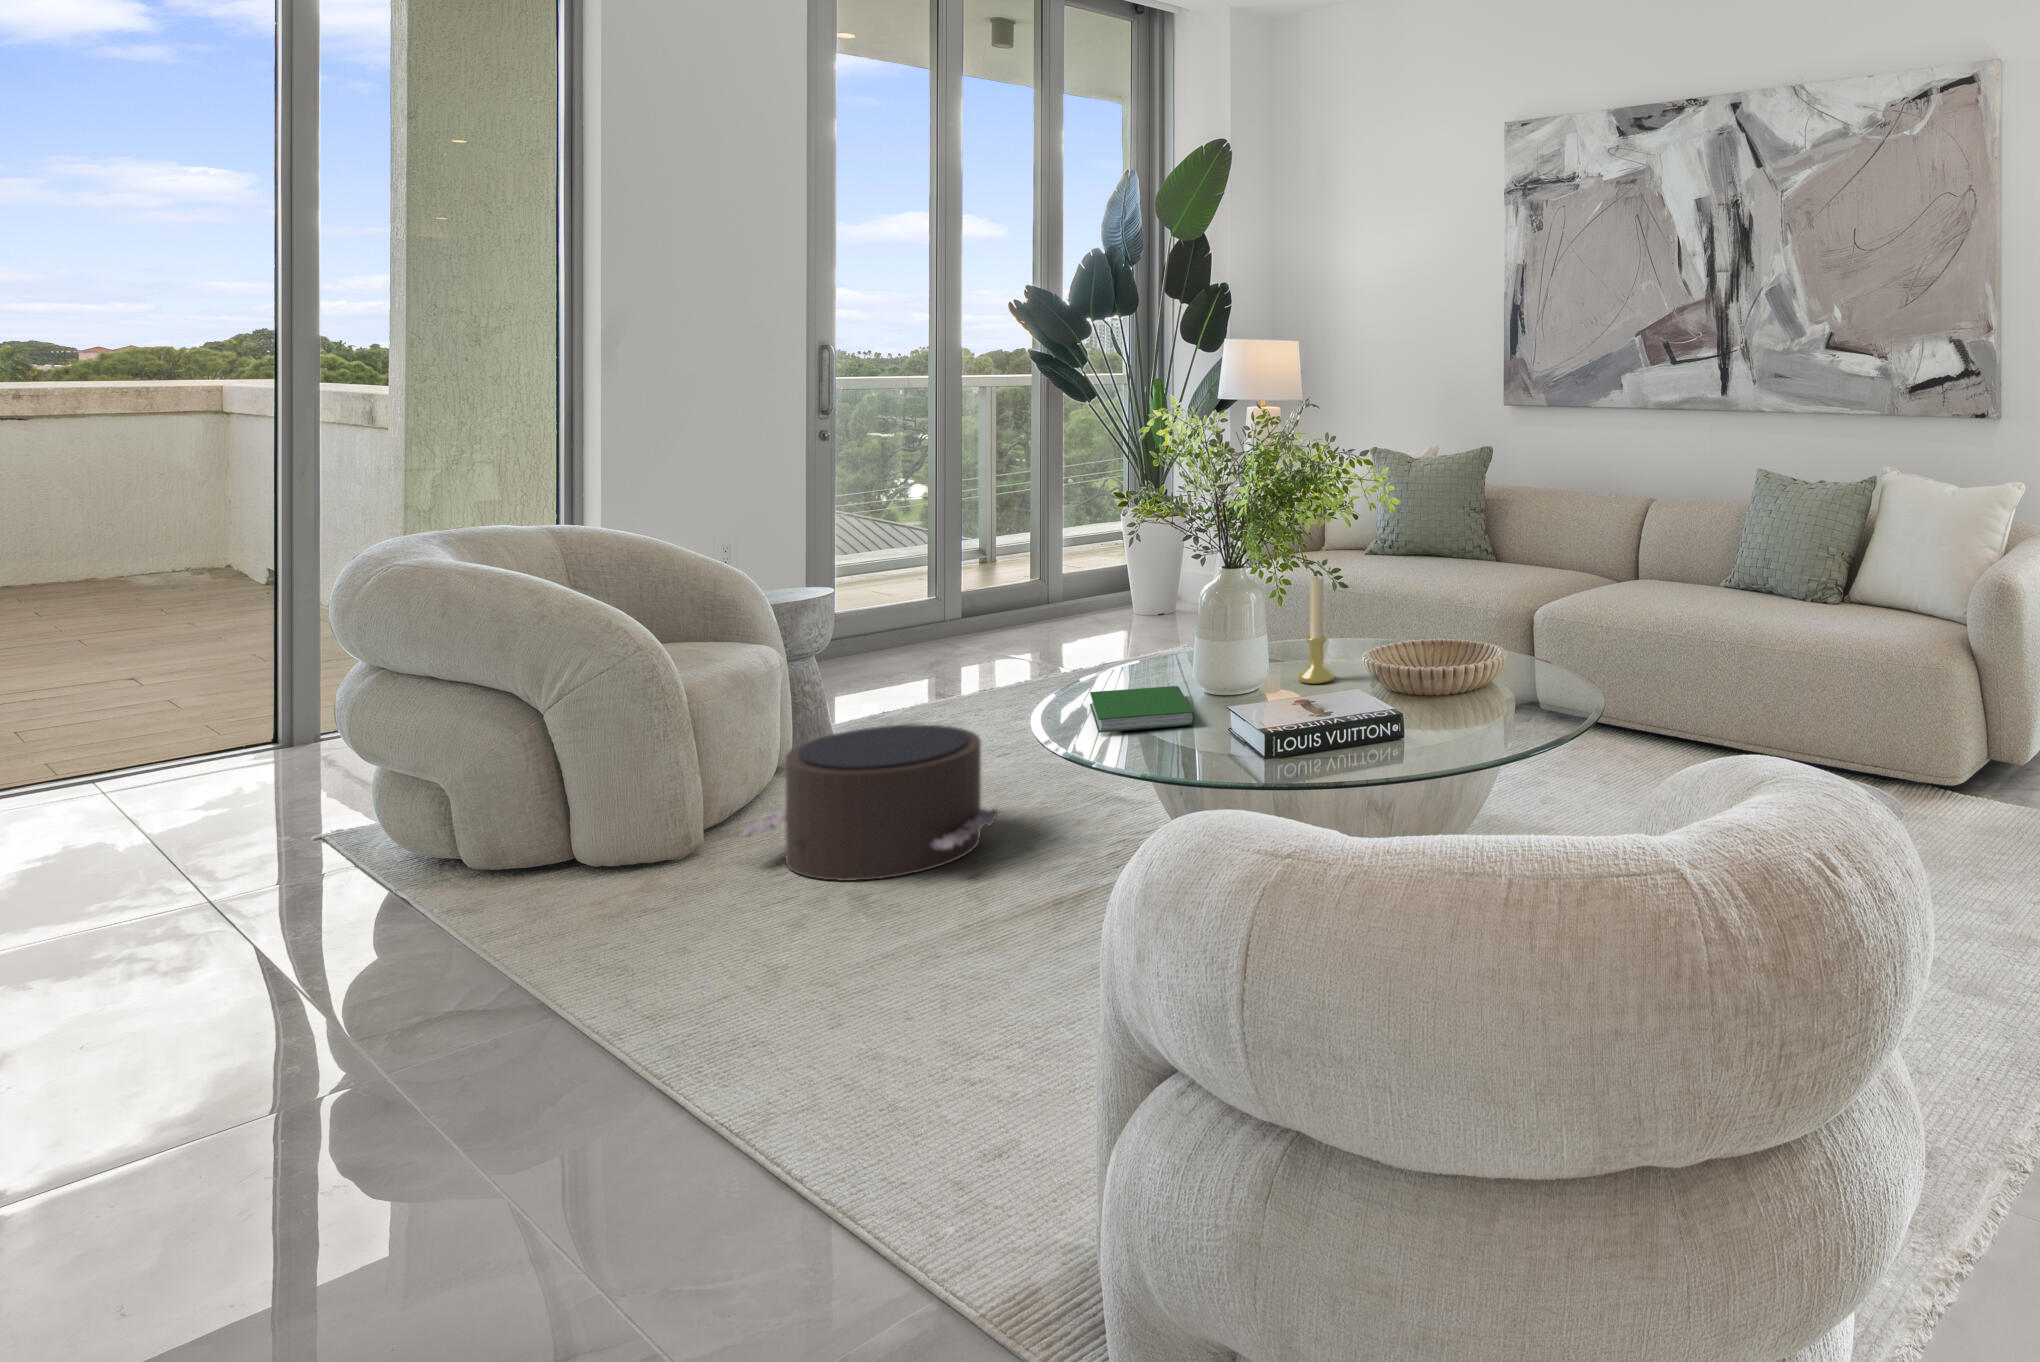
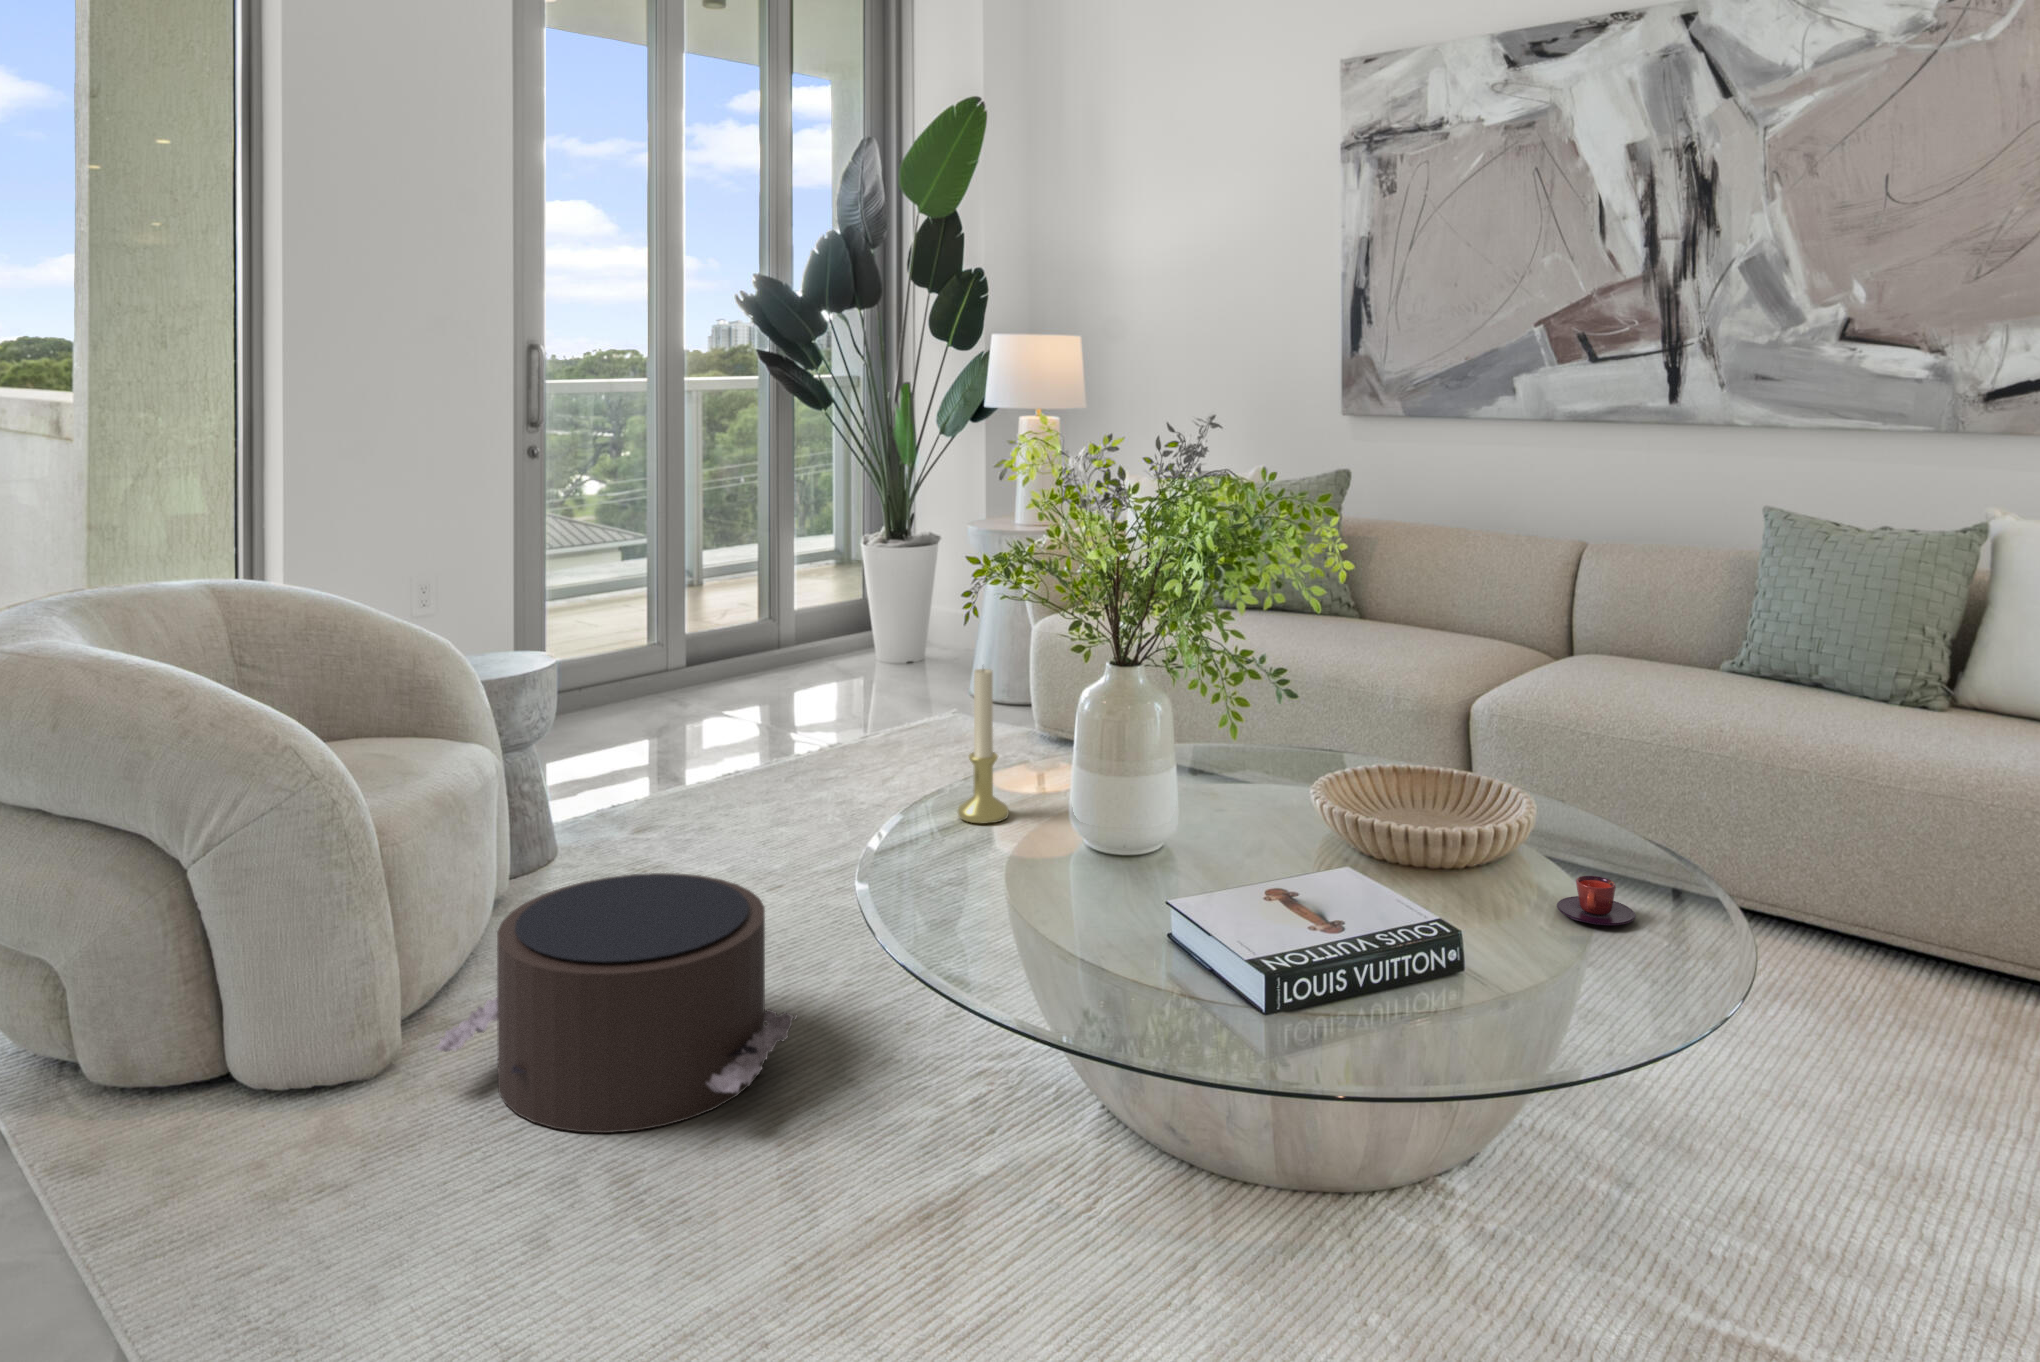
candle holder: present [1298,575,1335,684] -> present [958,669,1009,823]
hardcover book: present [1090,686,1195,733] -> none [931,844,1109,937]
teacup: none [1483,689,1529,716] -> present [1557,876,1636,925]

